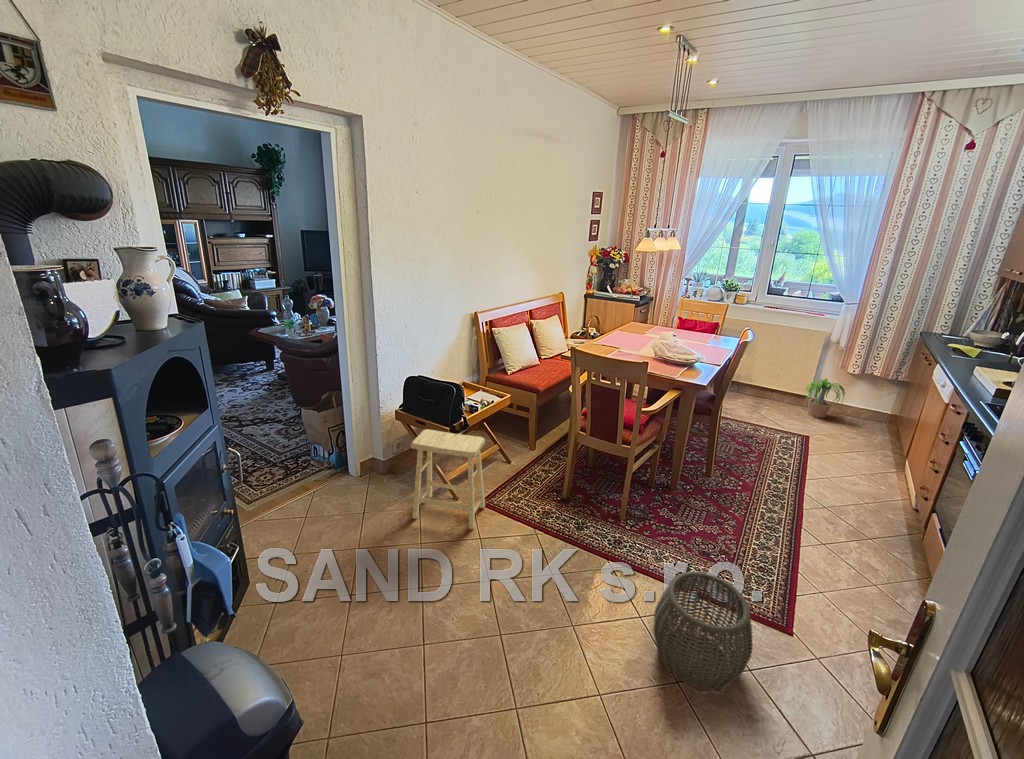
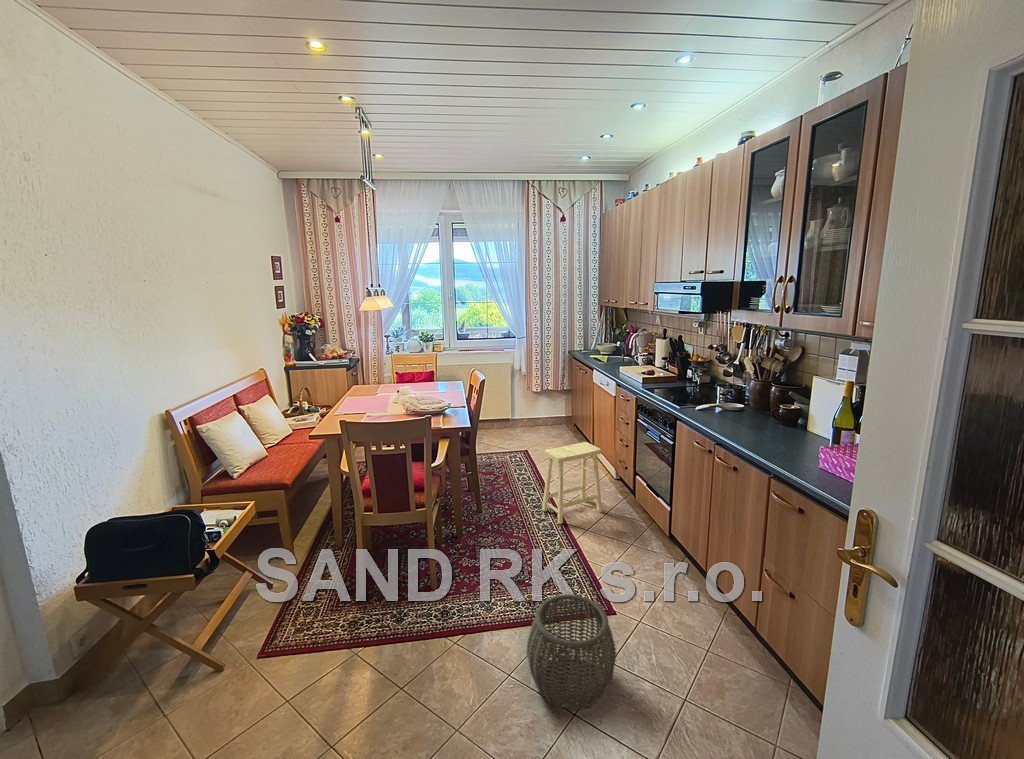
potted plant: present [806,378,845,418] -> none [506,400,542,434]
footstool: present [411,429,485,530] -> present [542,442,602,524]

